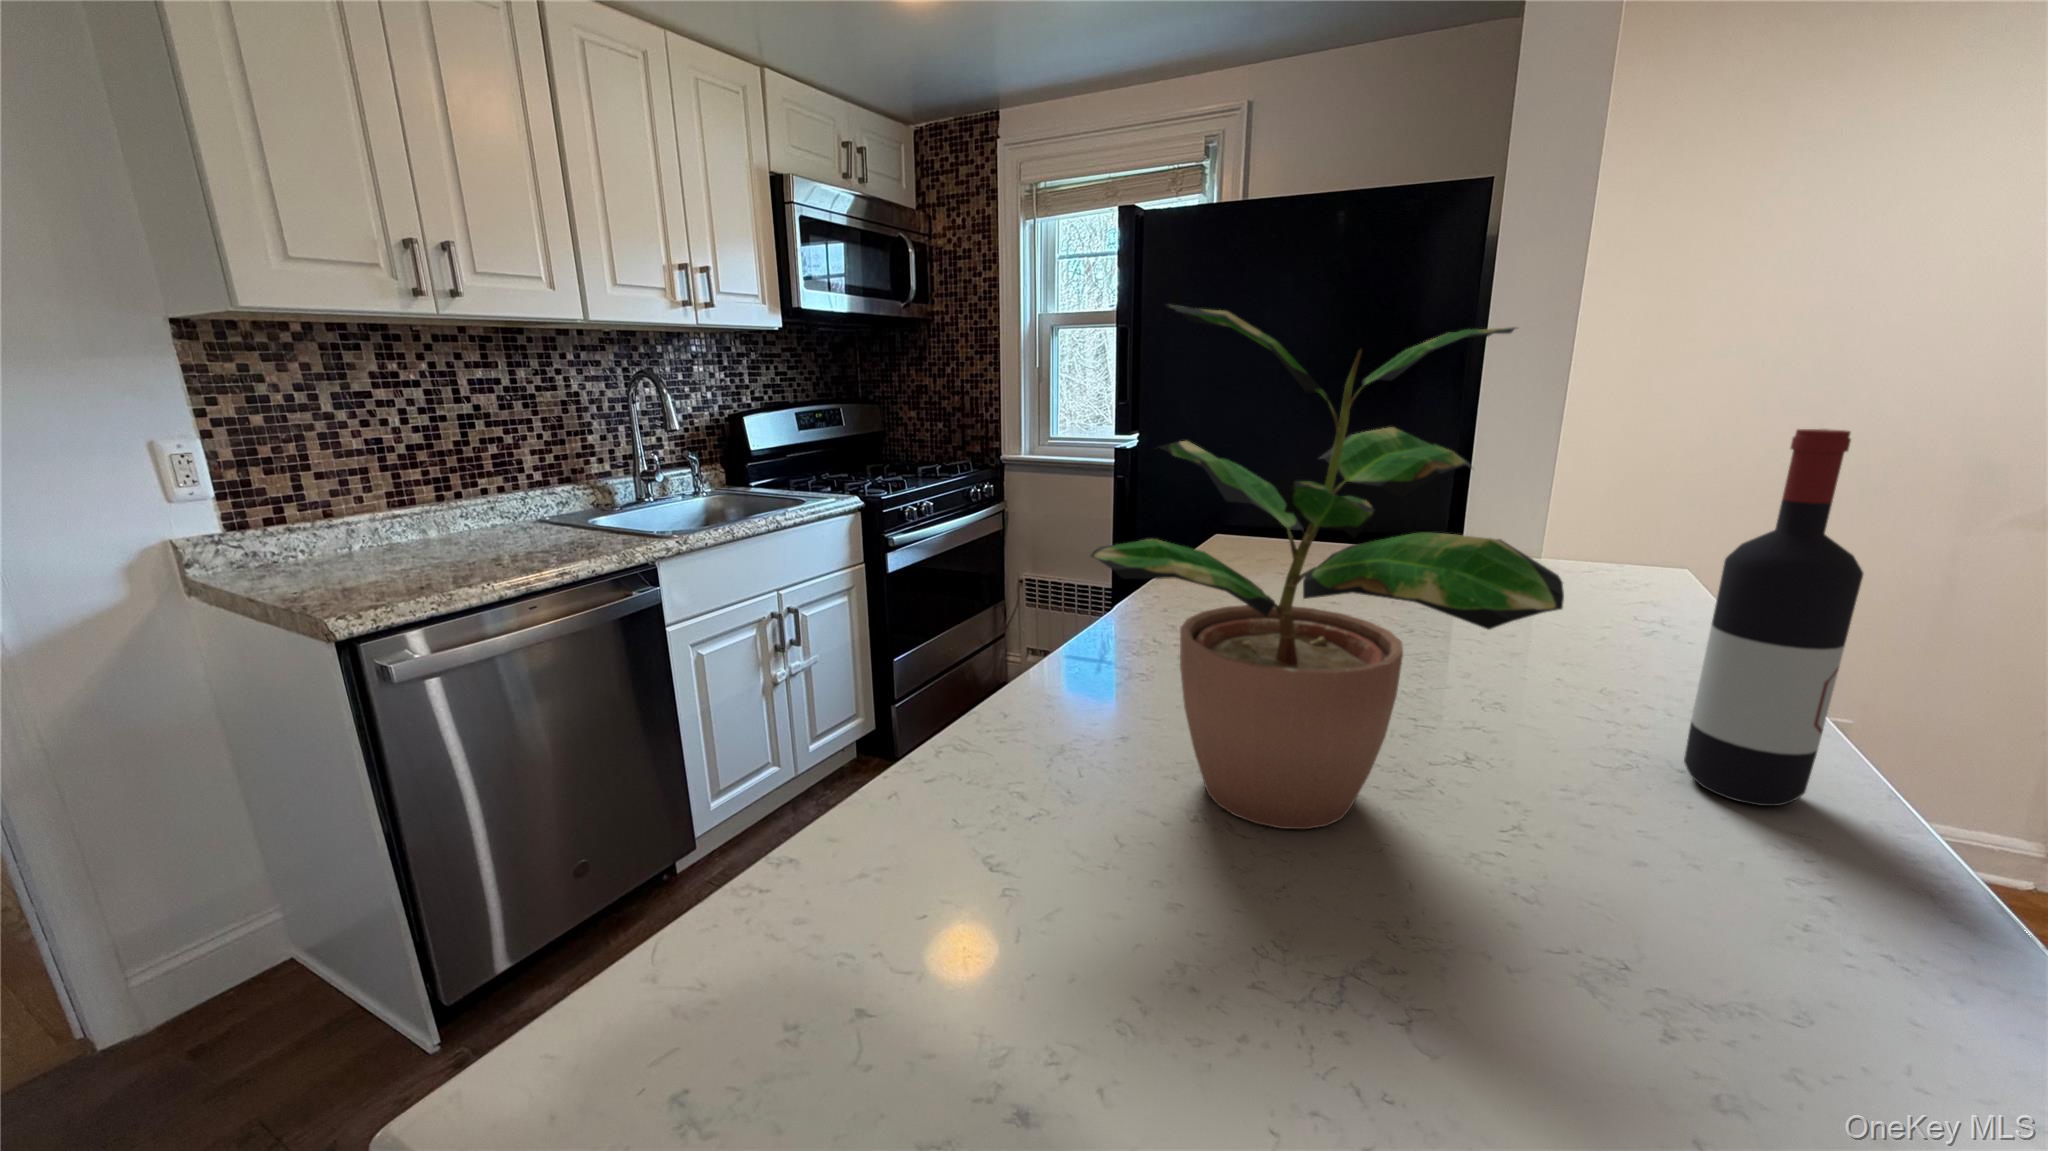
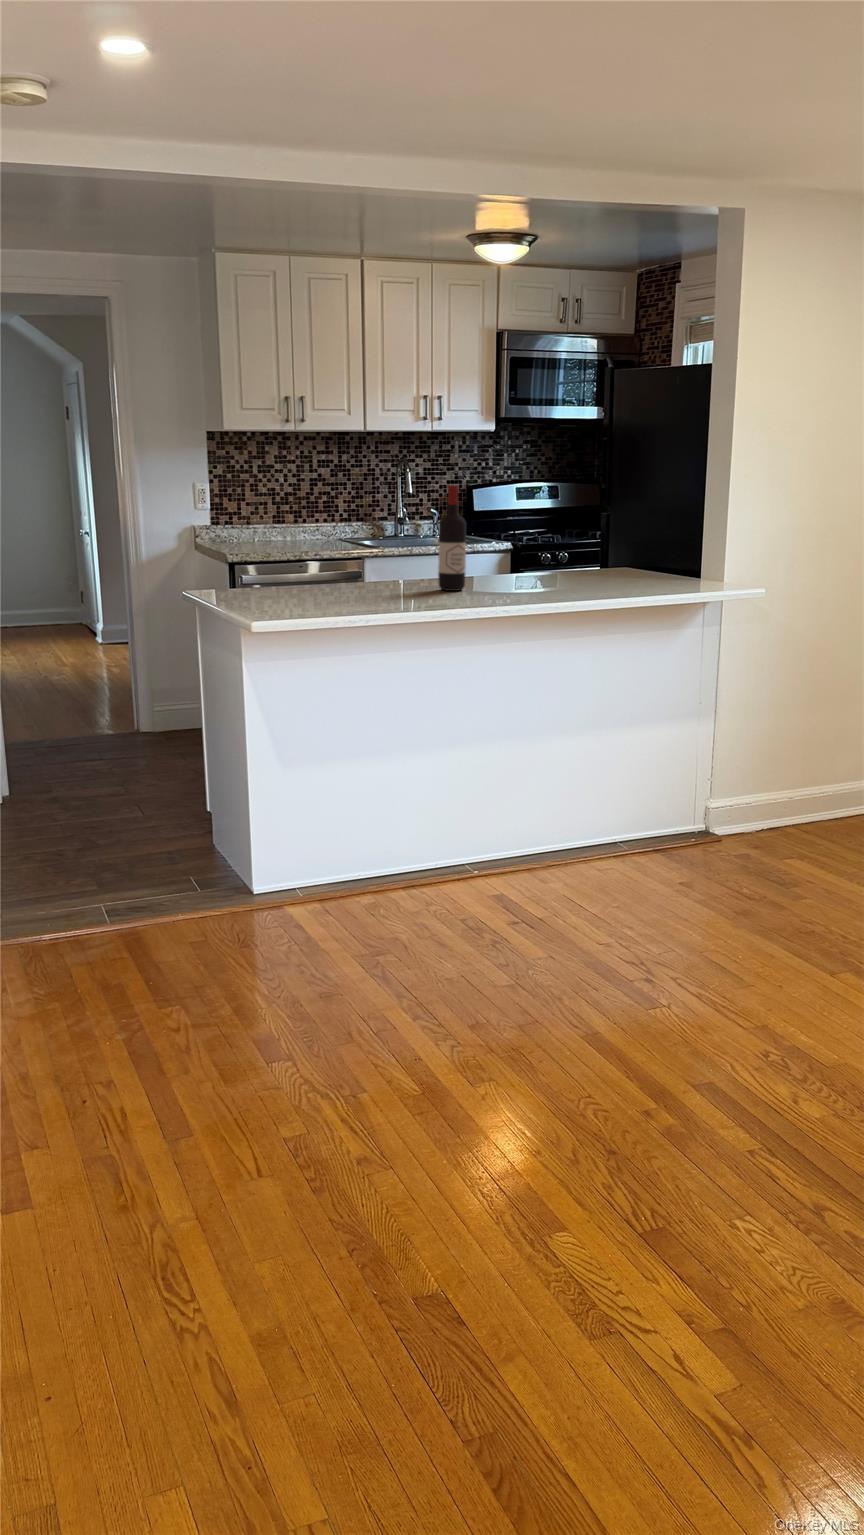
potted plant: present [1091,304,1564,829] -> none [306,449,415,582]

